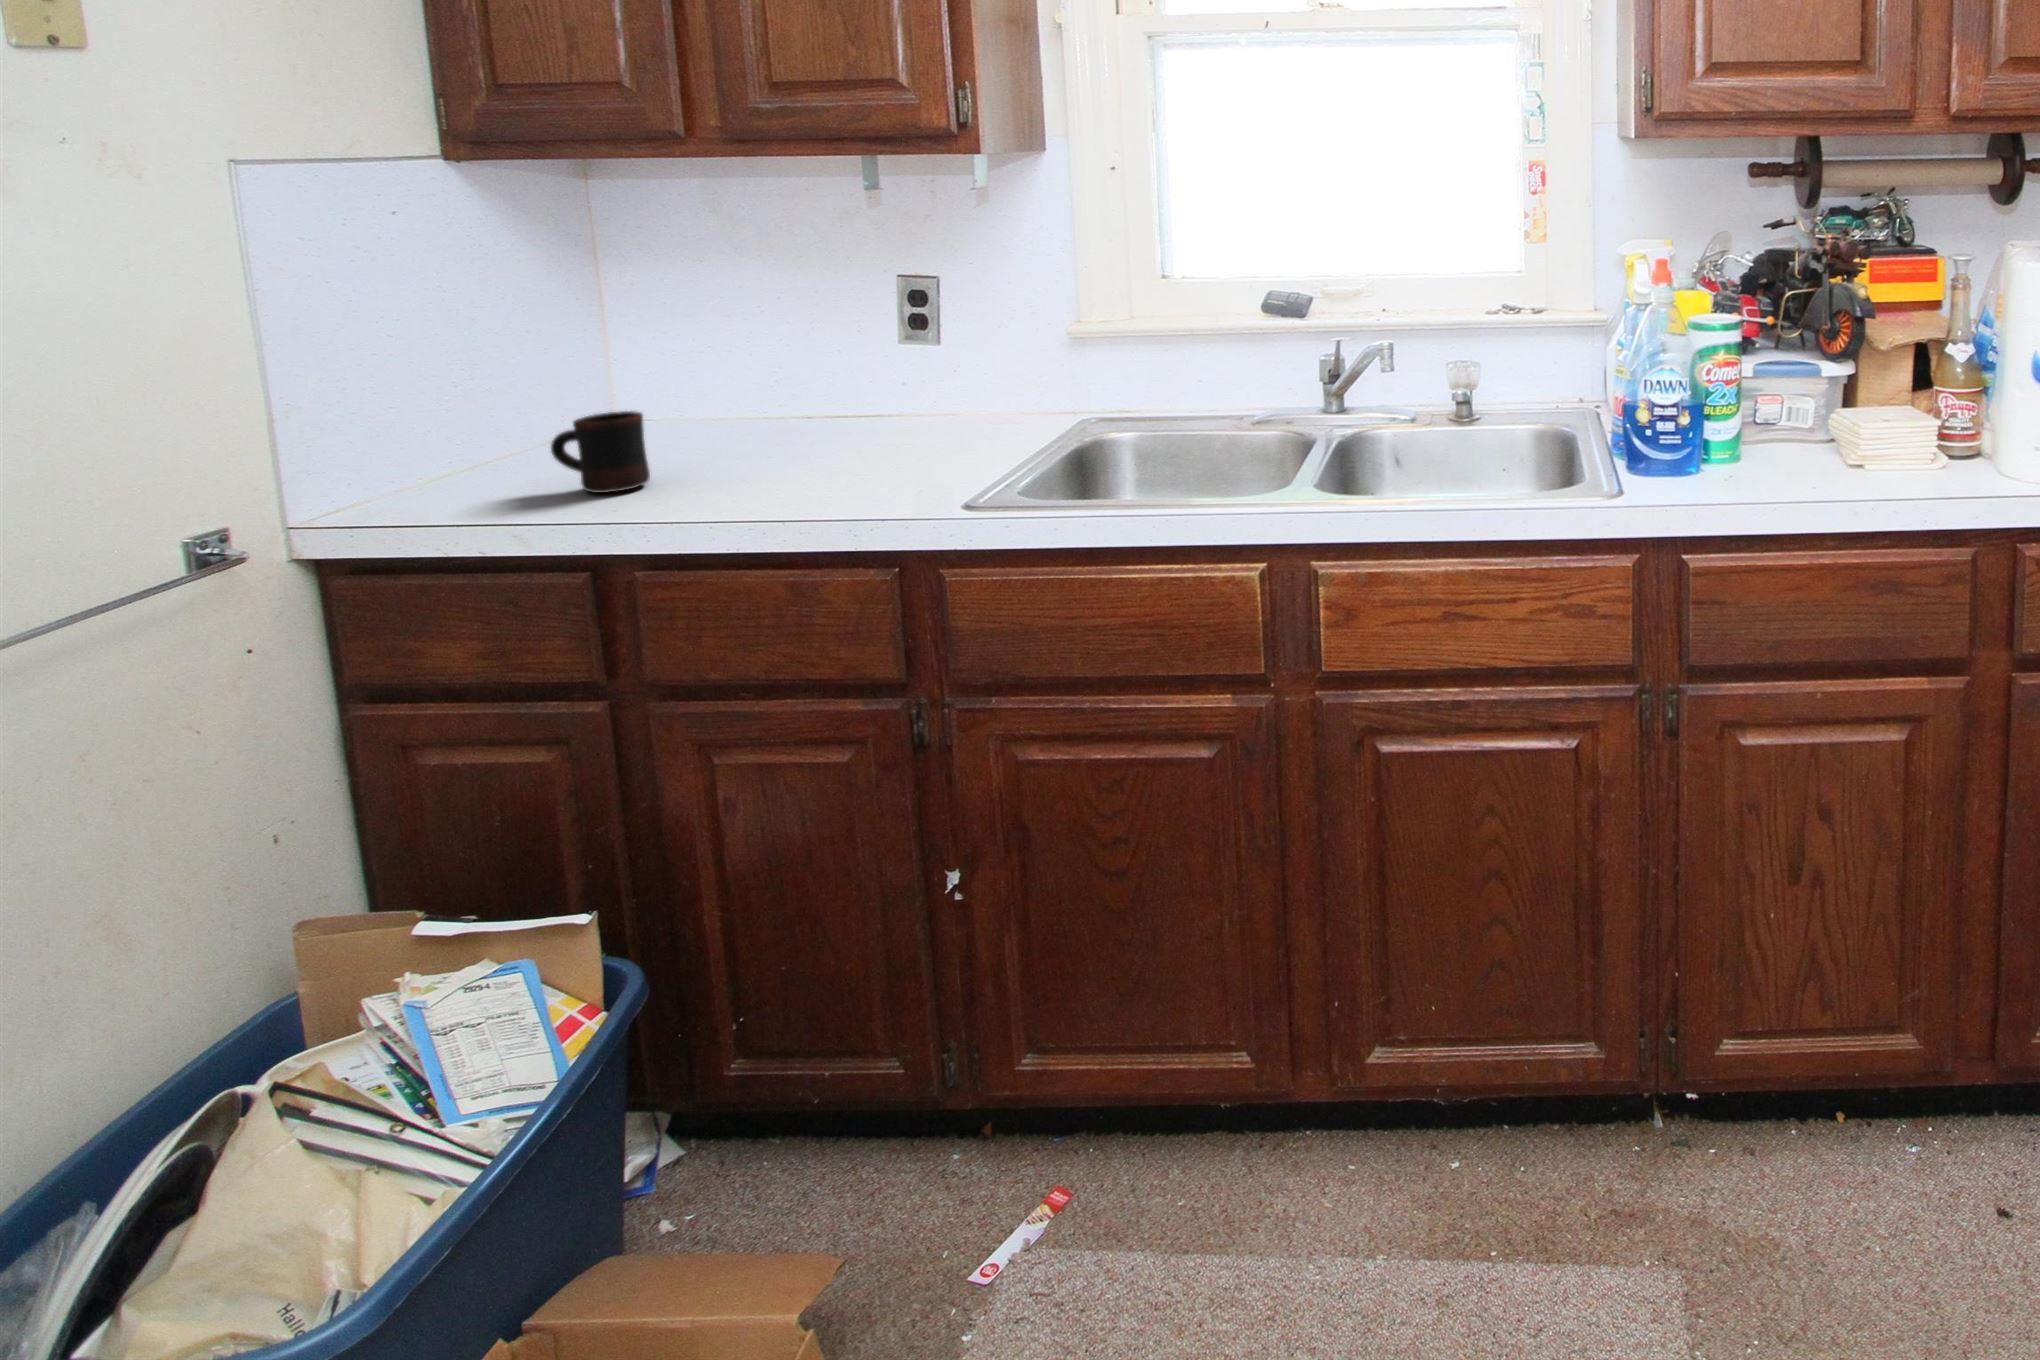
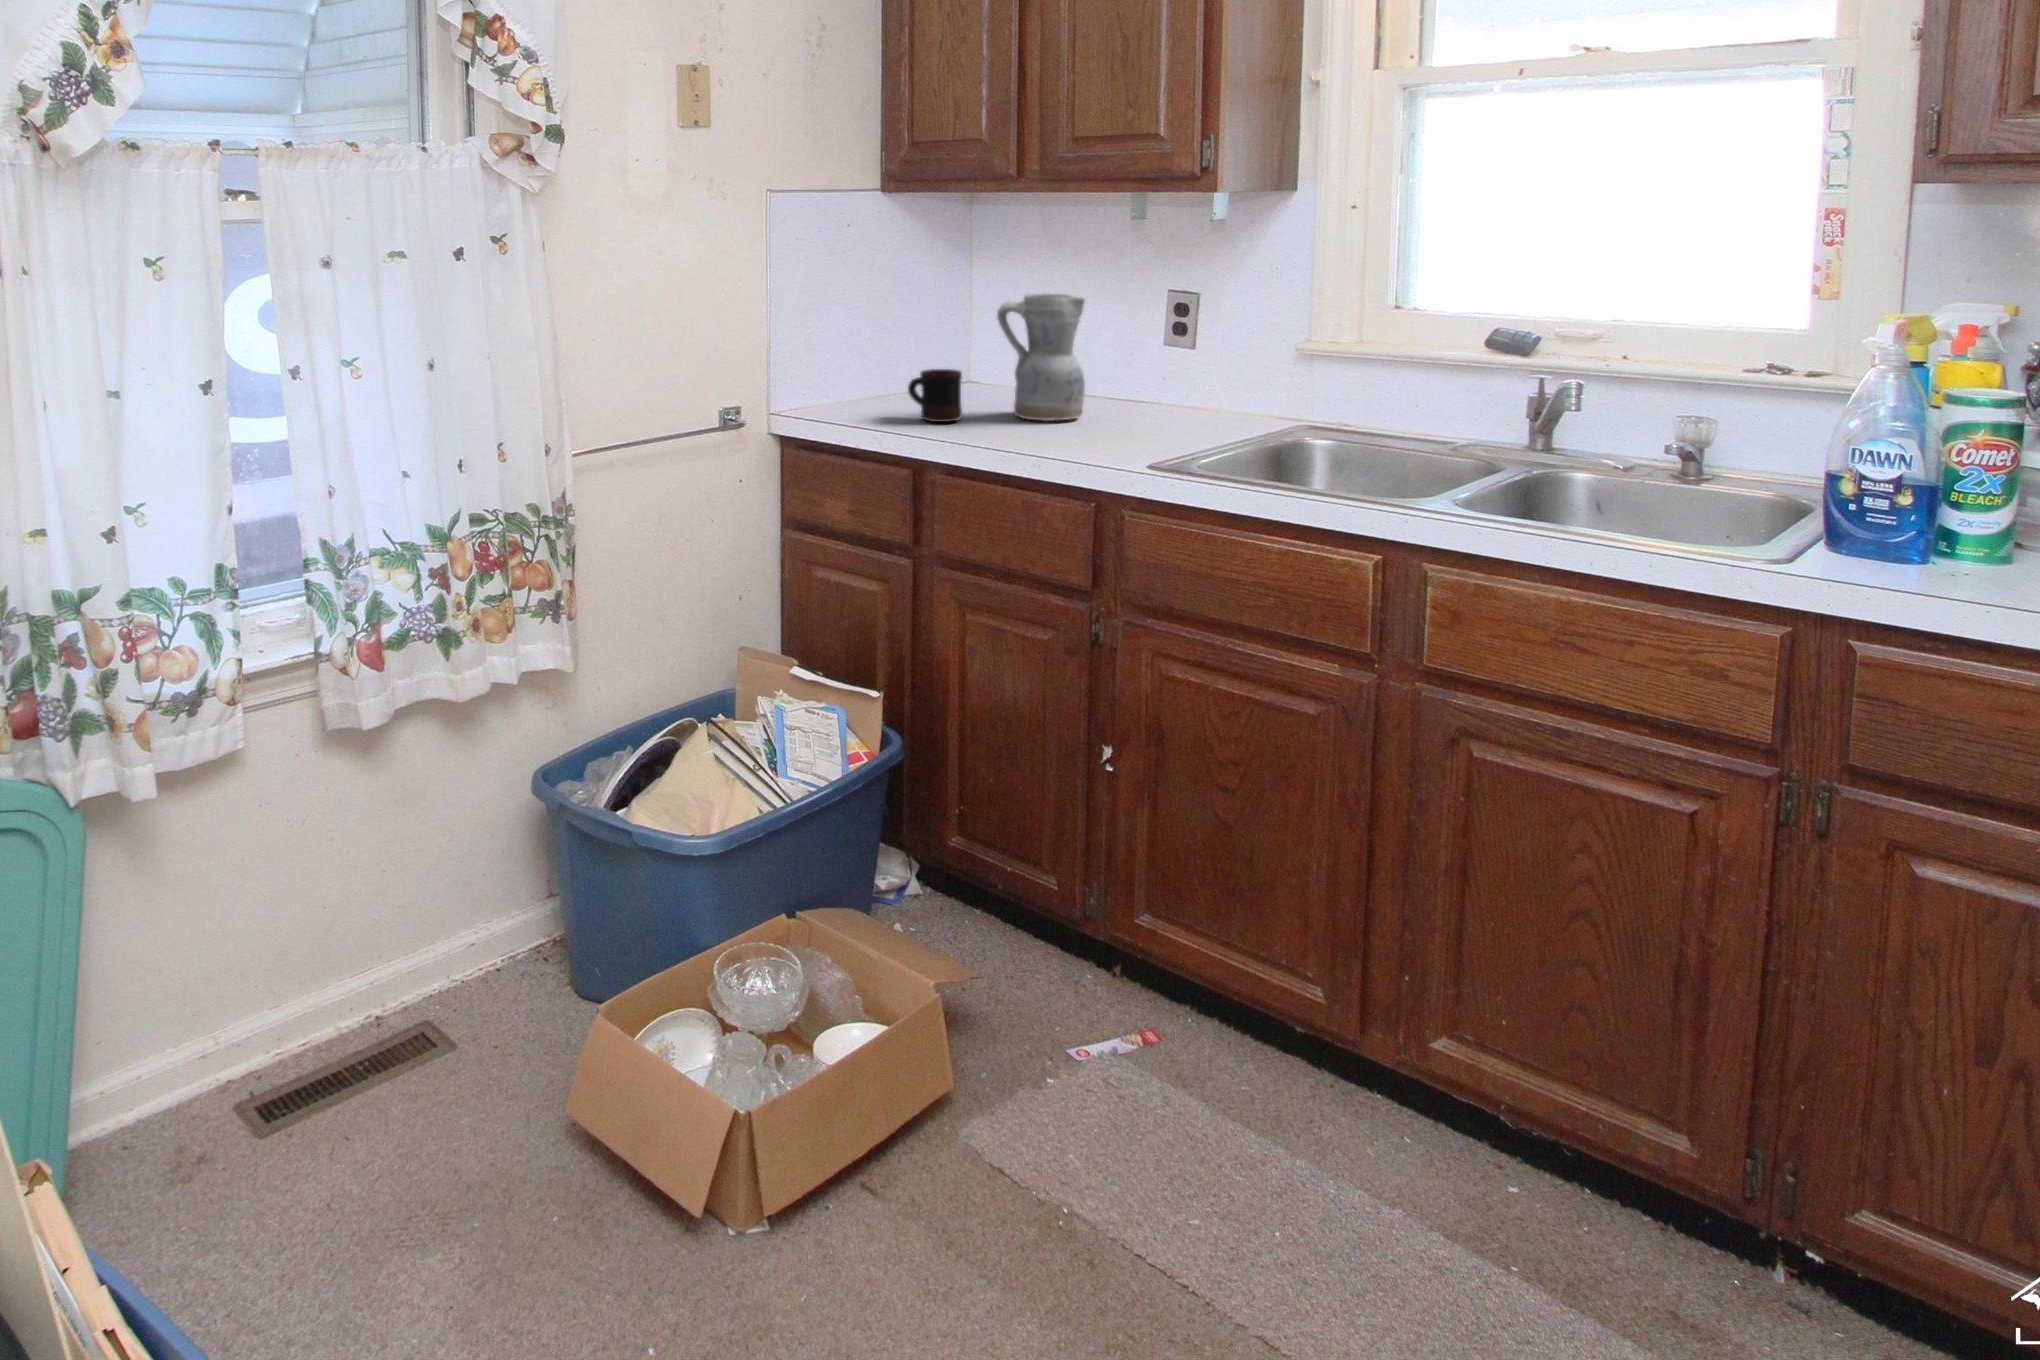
ceramic pitcher: none [683,288,824,464] -> present [997,293,1085,421]

